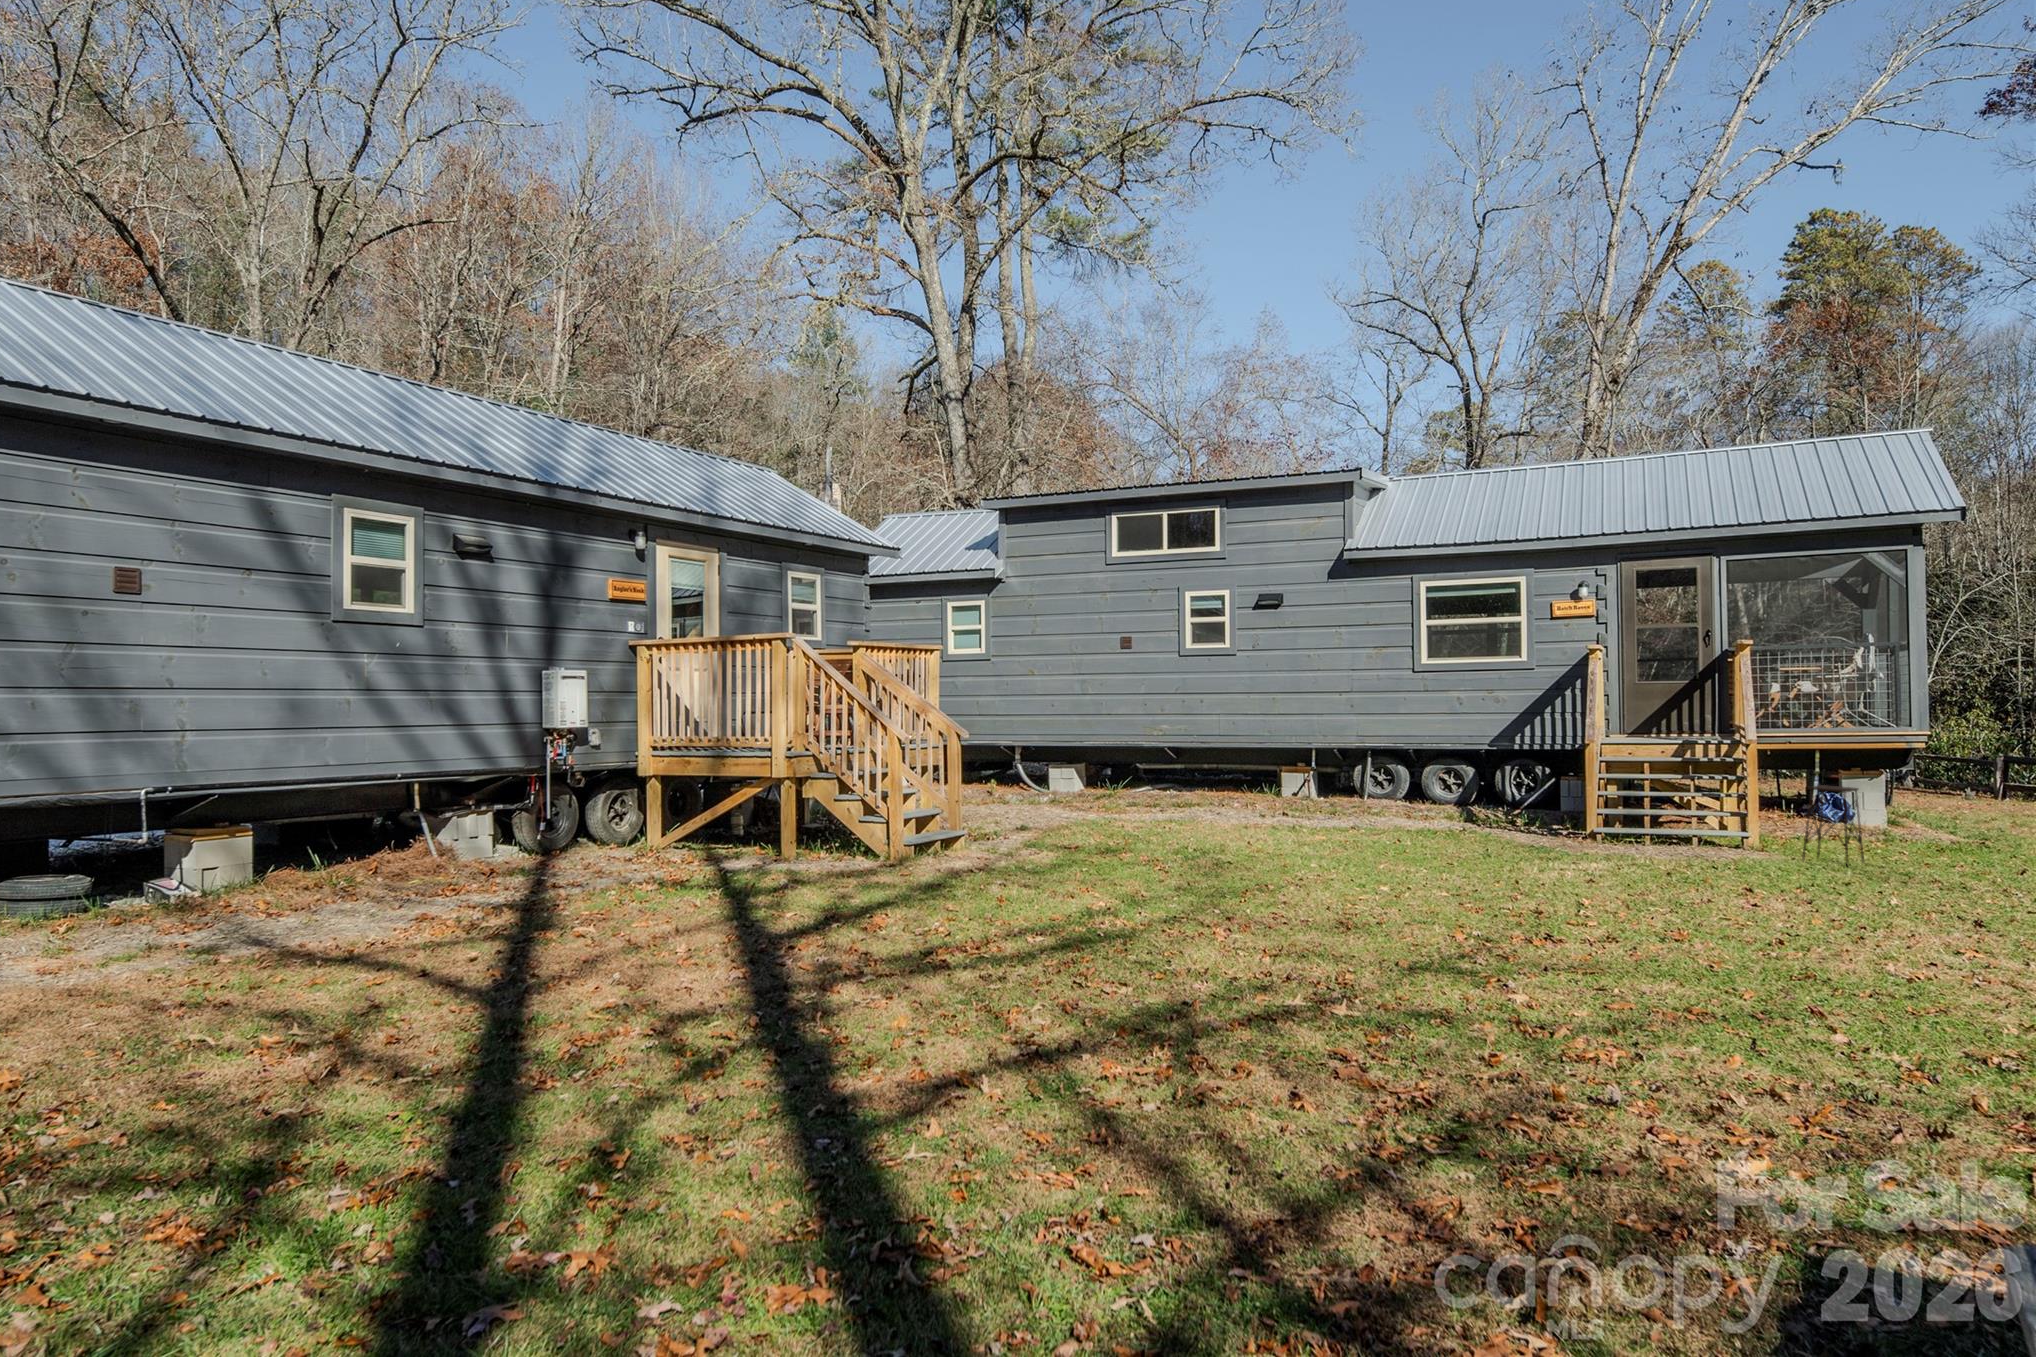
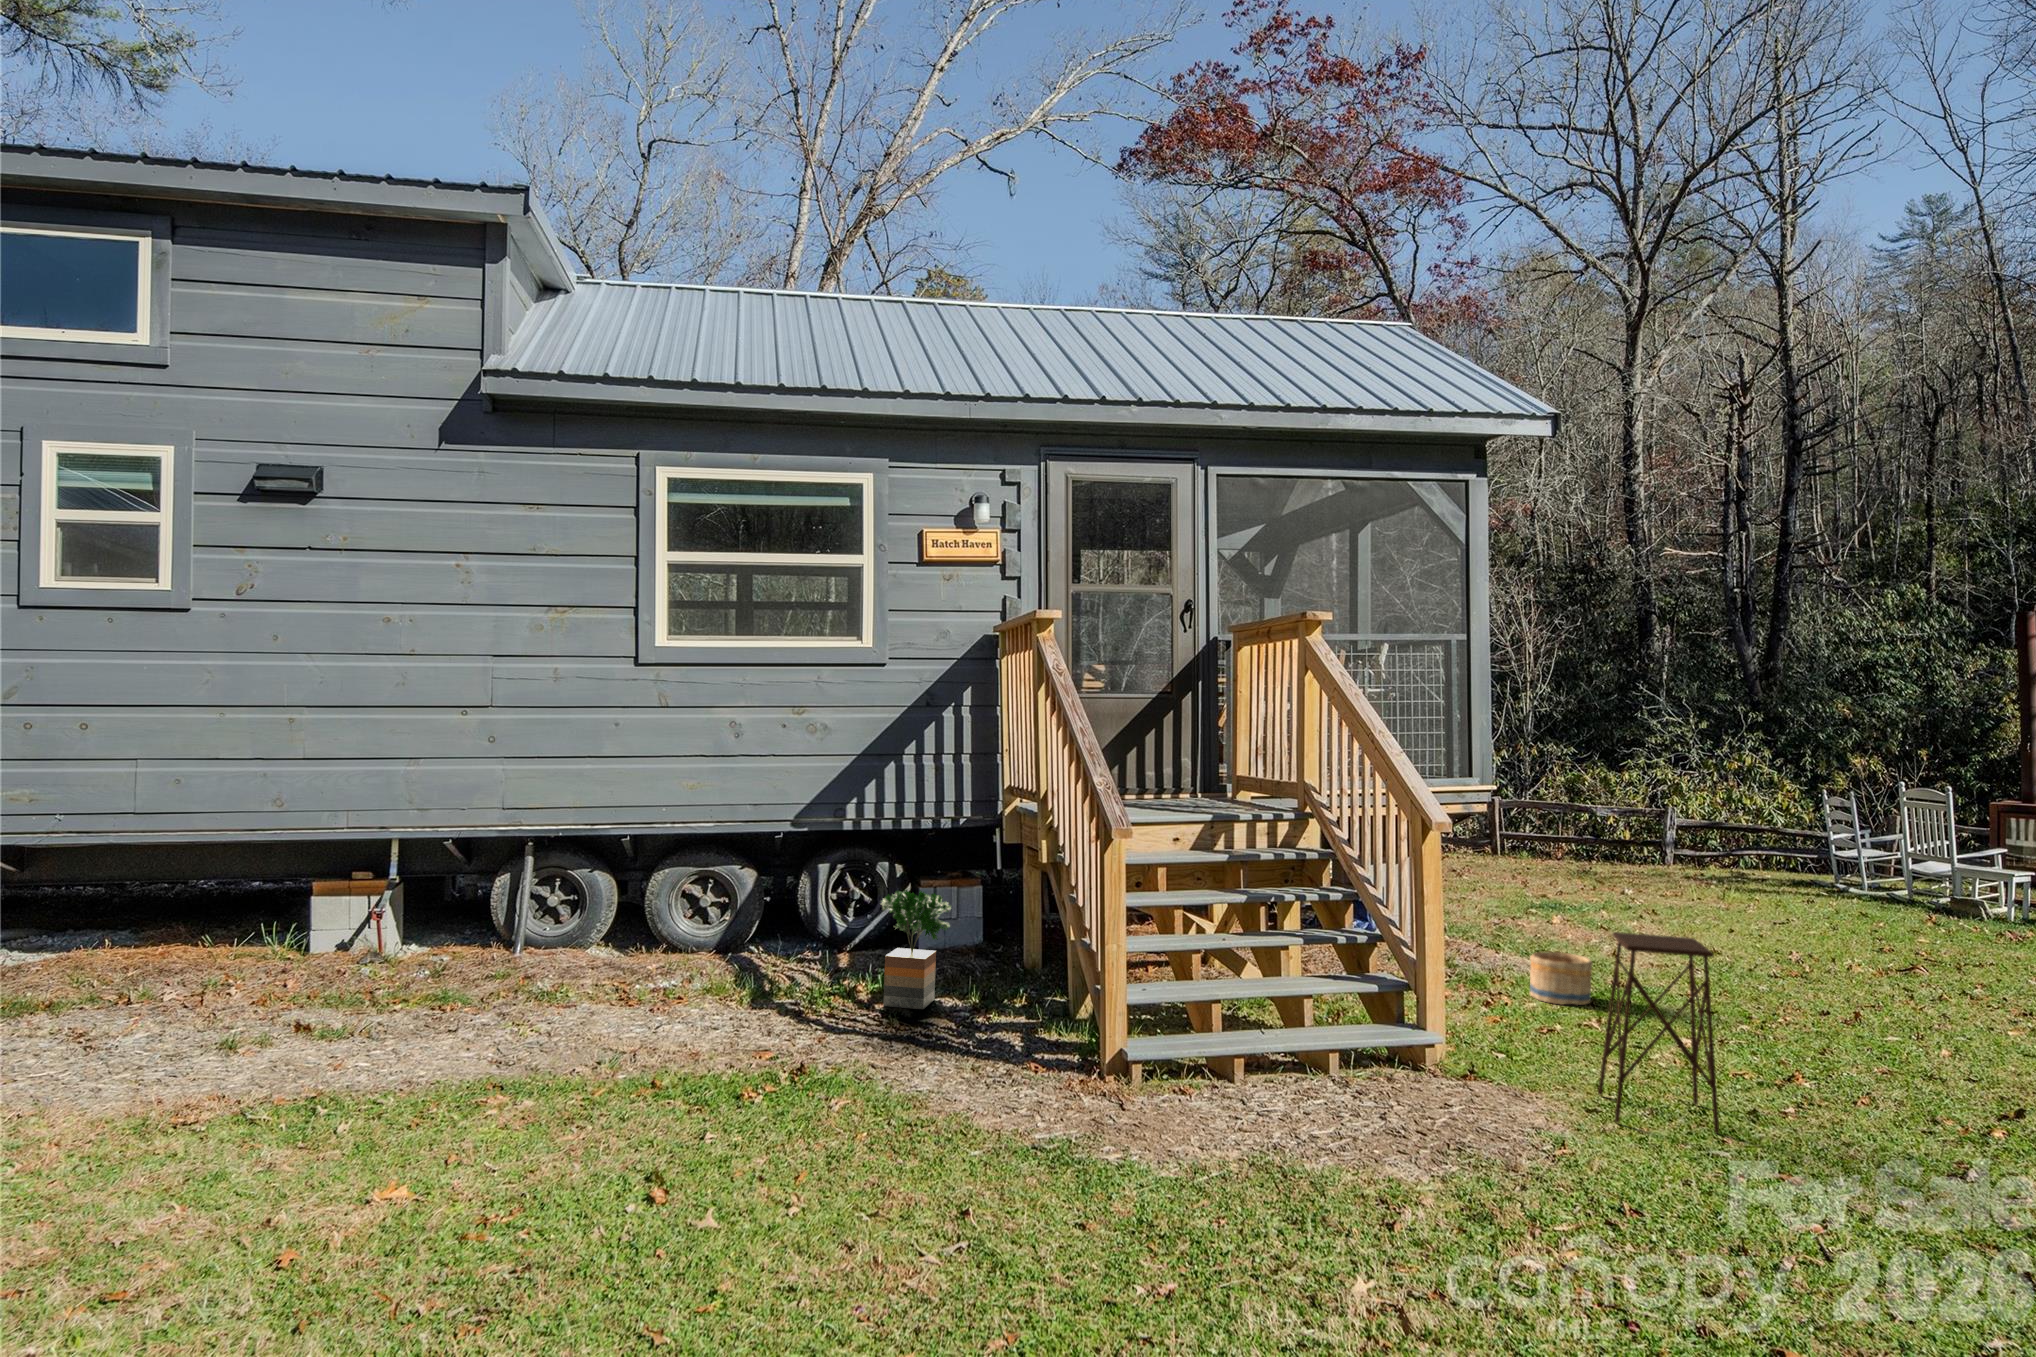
potted tree: none [1512,769,1546,820] -> present [882,890,951,1009]
basket: none [1880,817,1919,843] -> present [1530,951,1593,1005]

